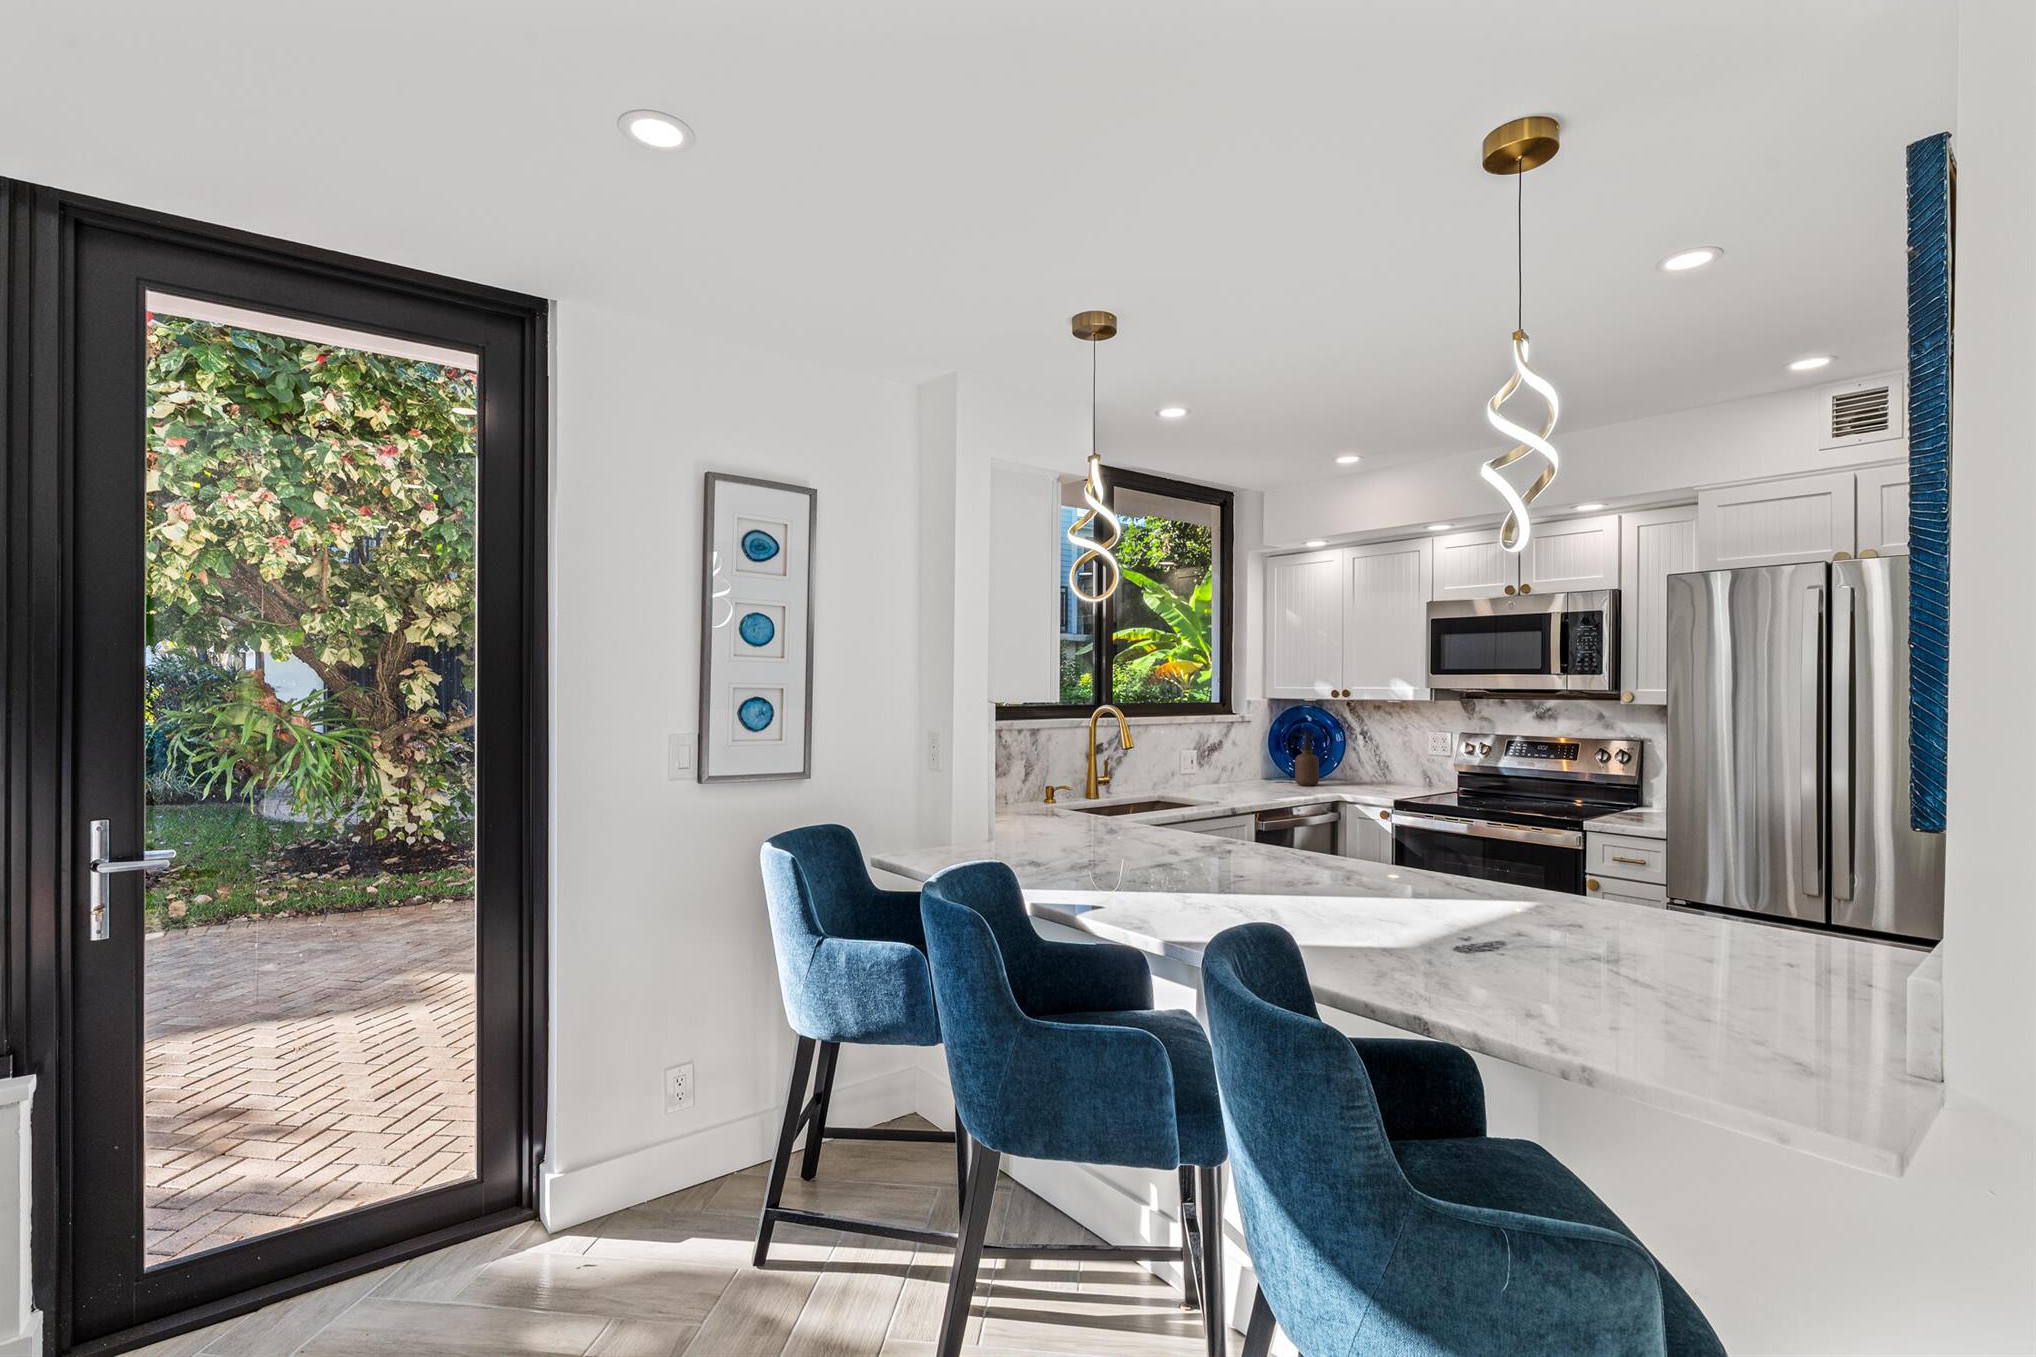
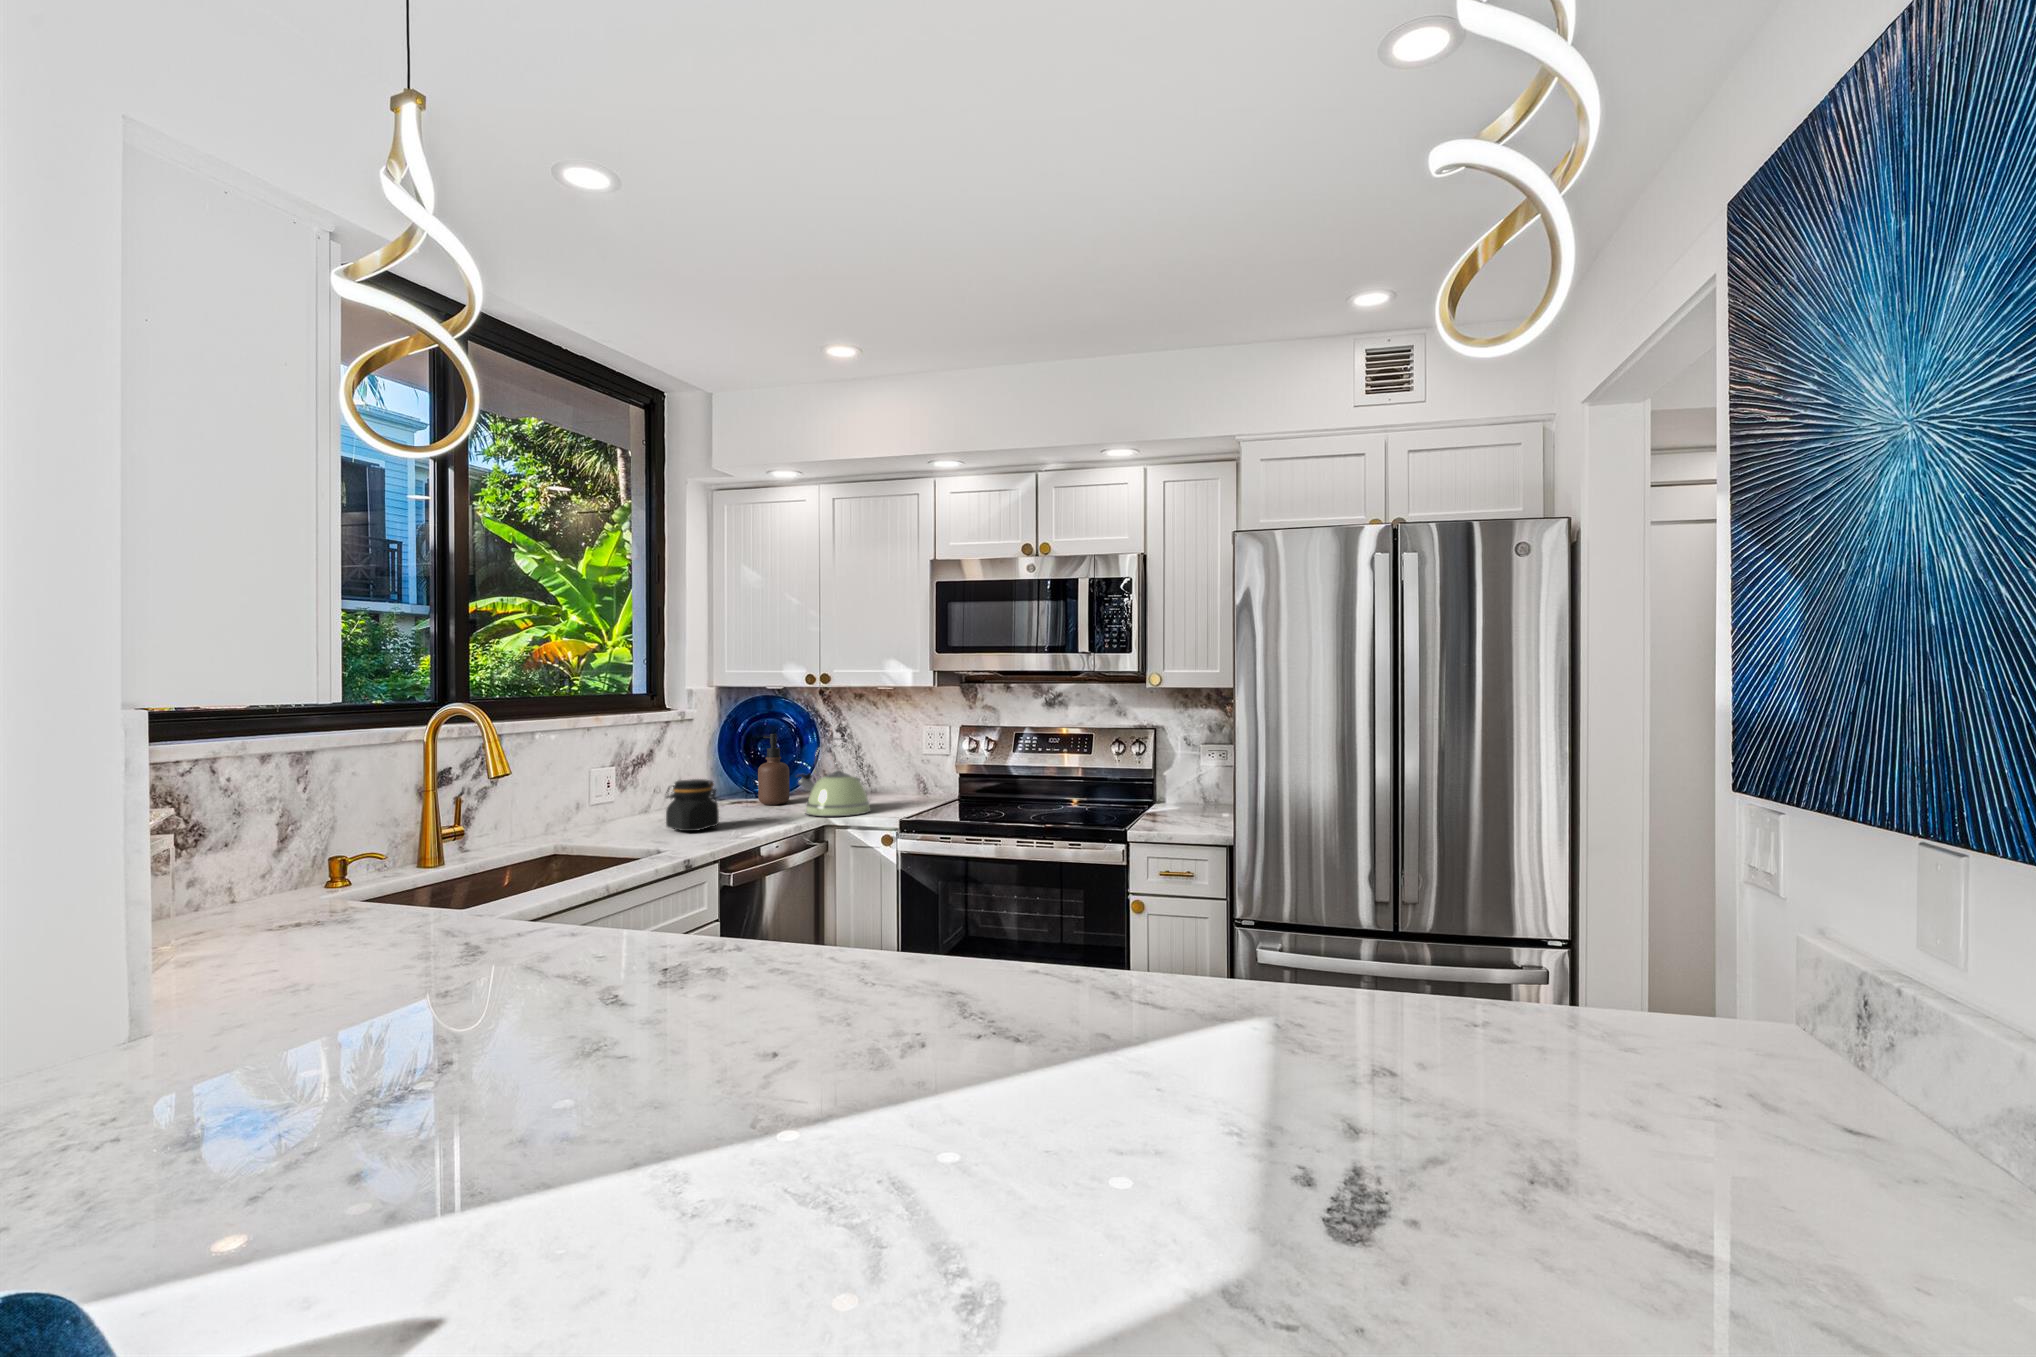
kettle: none [1320,737,1378,795] -> present [797,738,871,816]
jar: none [1227,761,1263,796] -> present [666,779,719,831]

